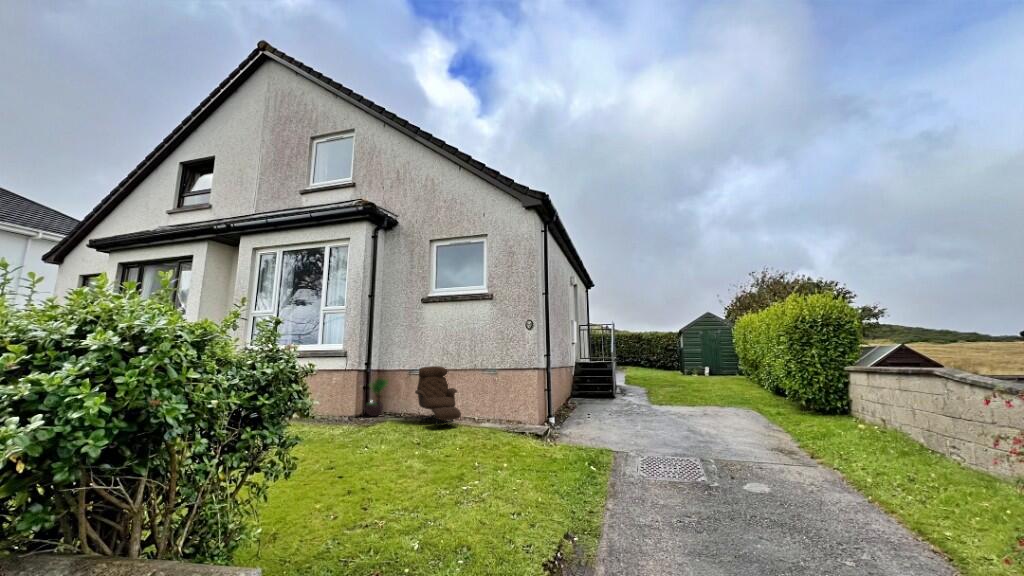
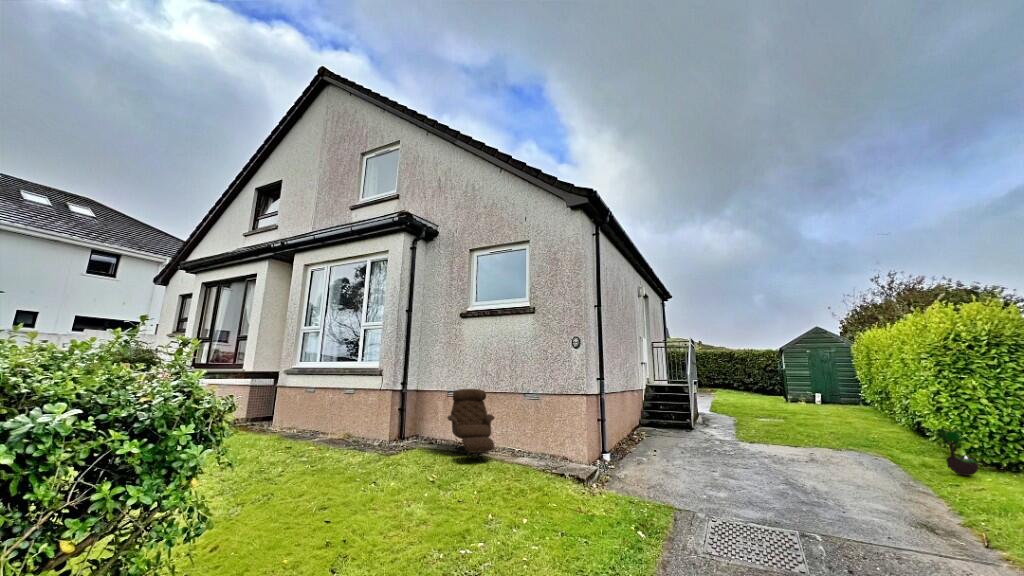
potted tree: present [365,378,387,416] -> present [933,427,978,476]

